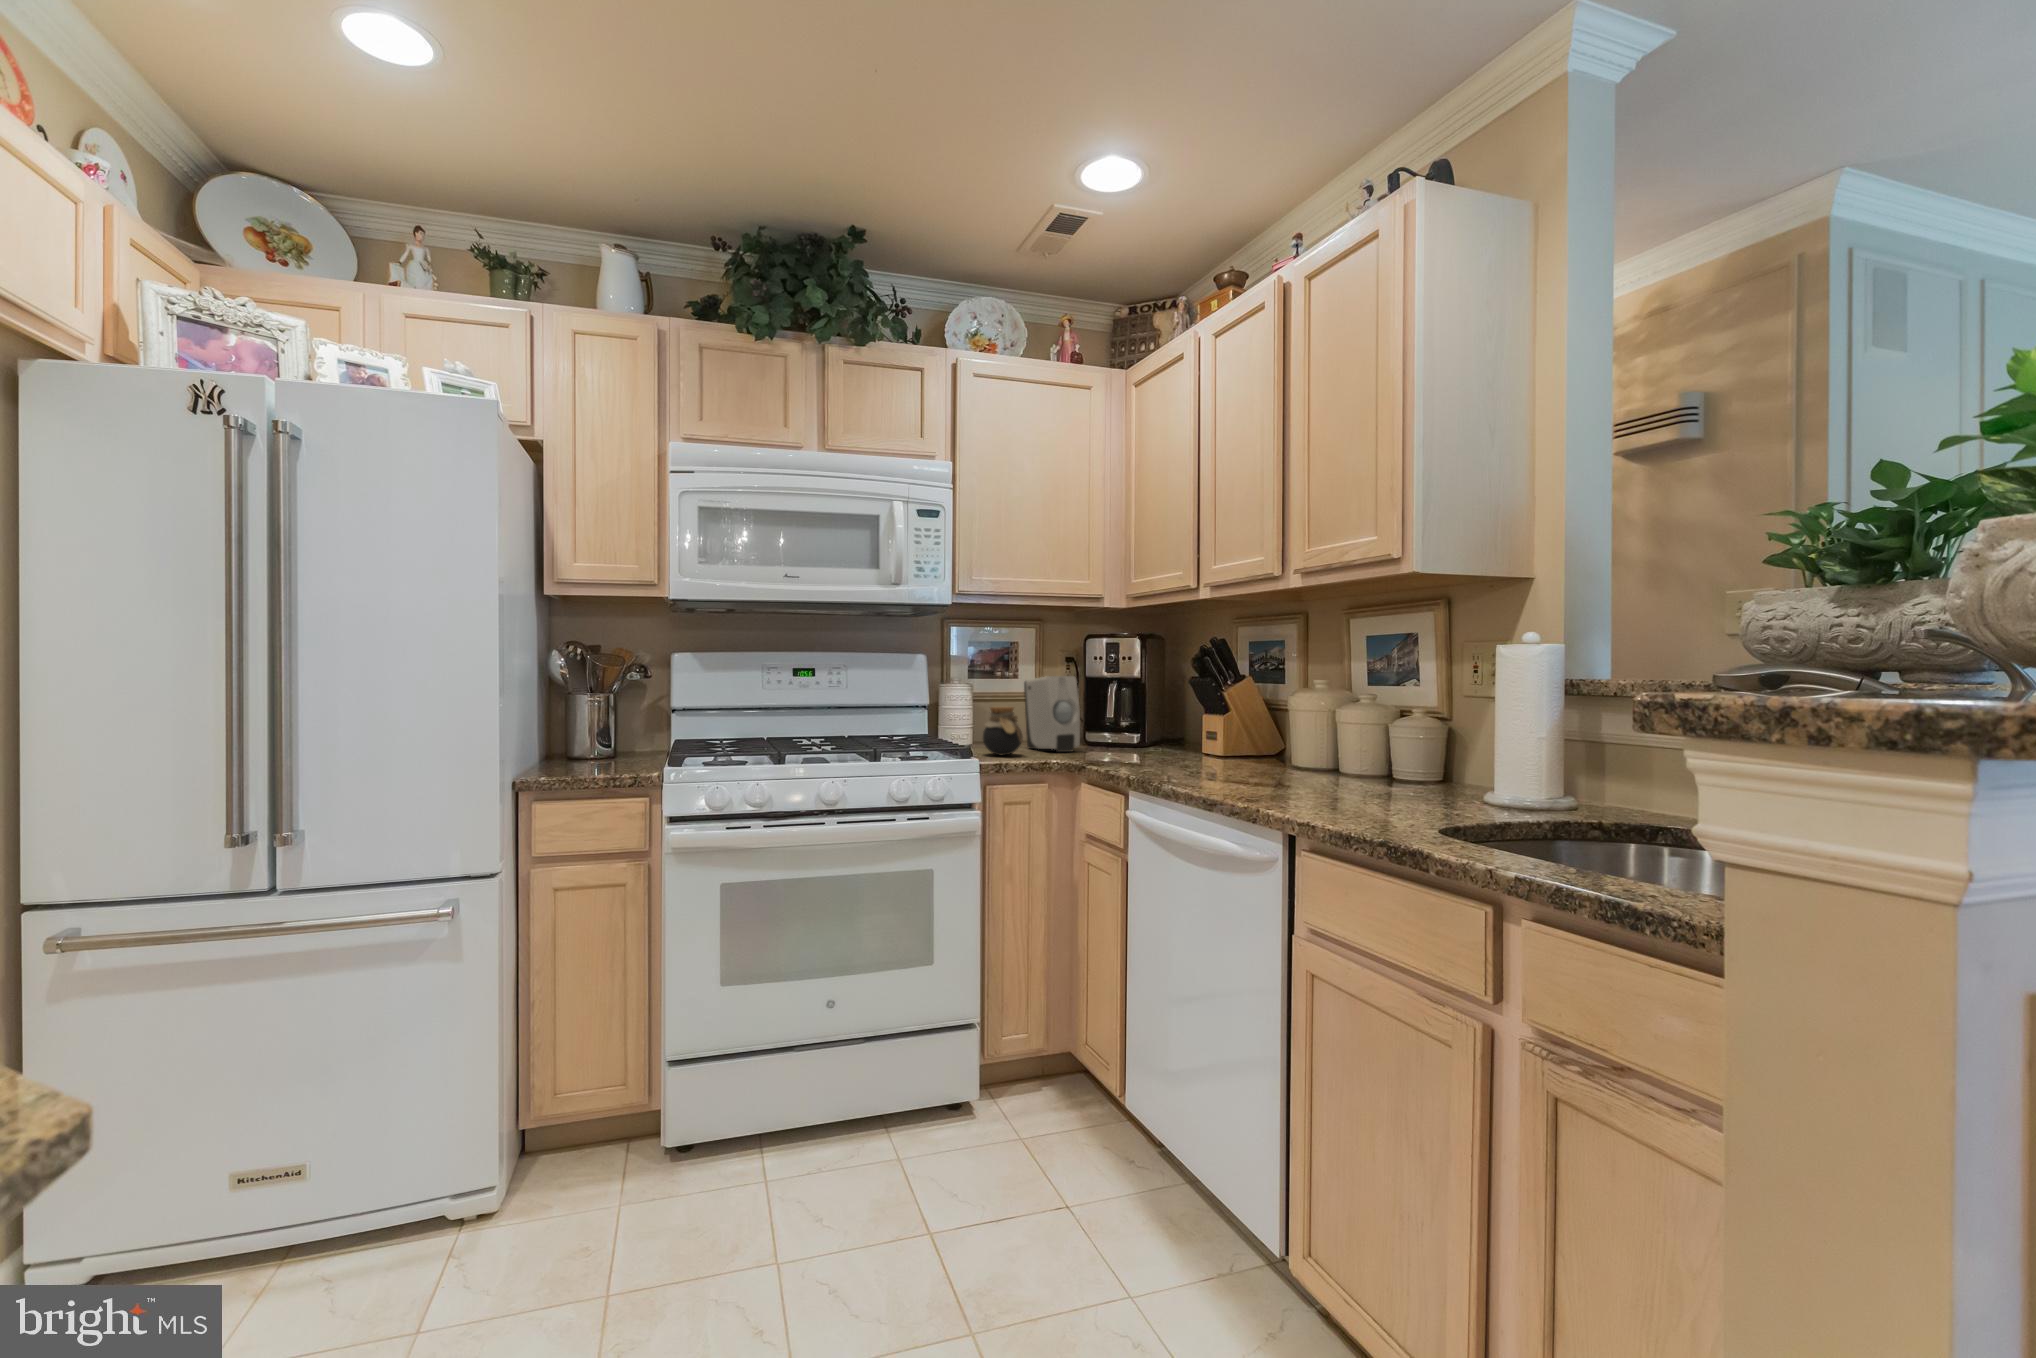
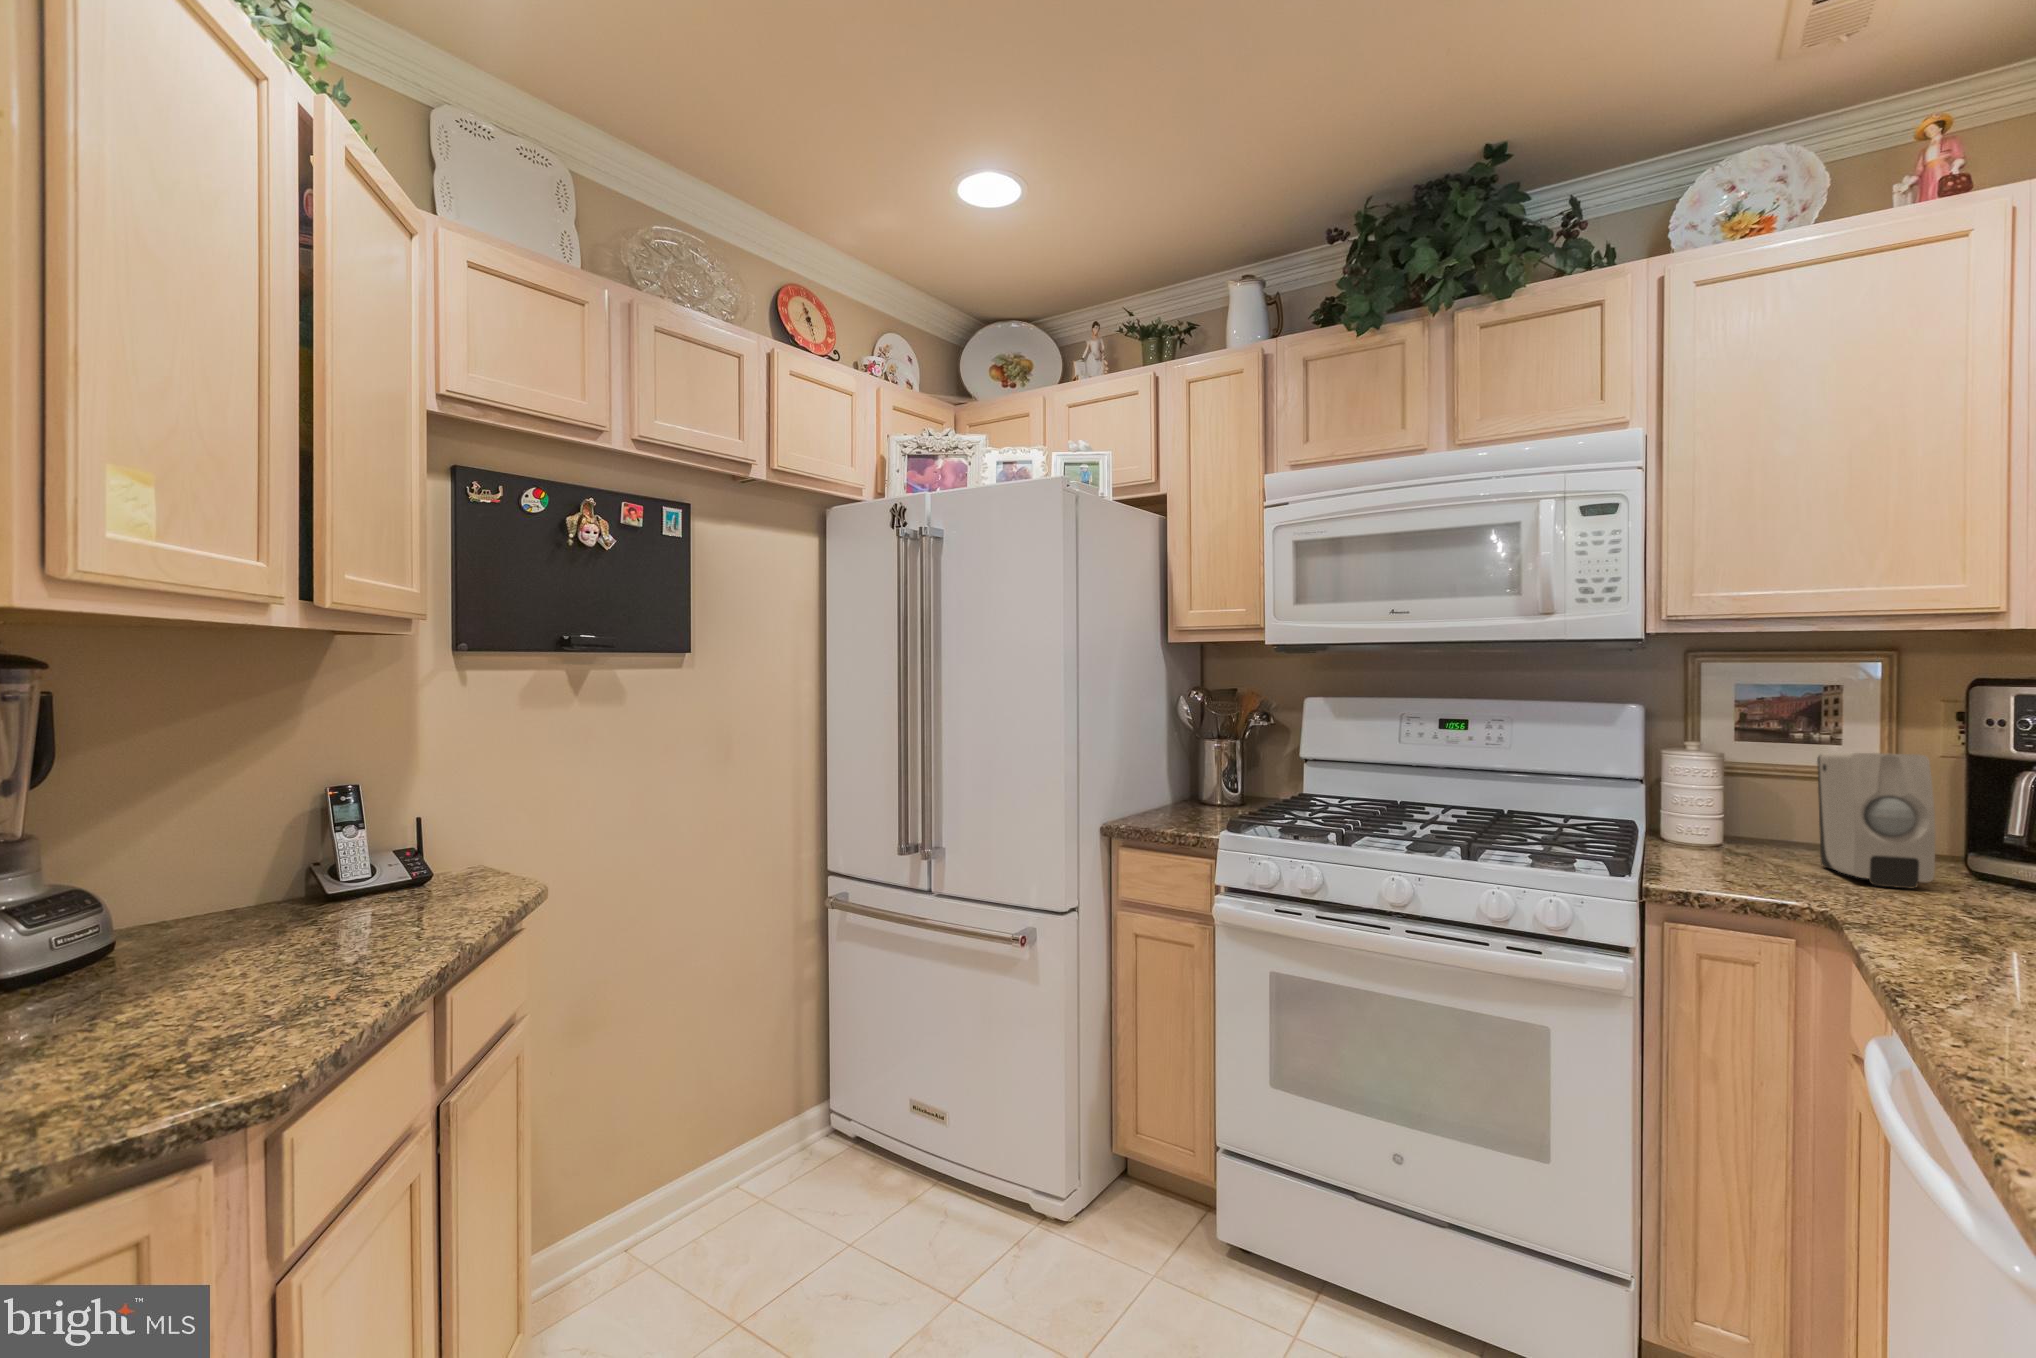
jar: present [983,707,1023,755] -> none [1699,796,1781,876]

